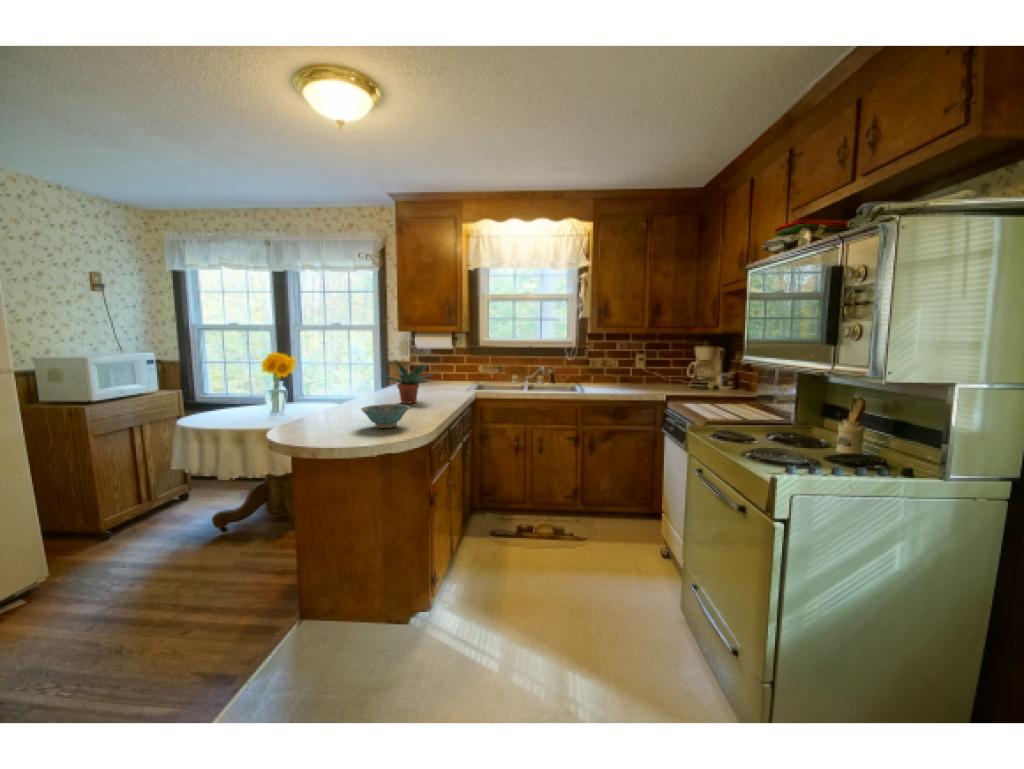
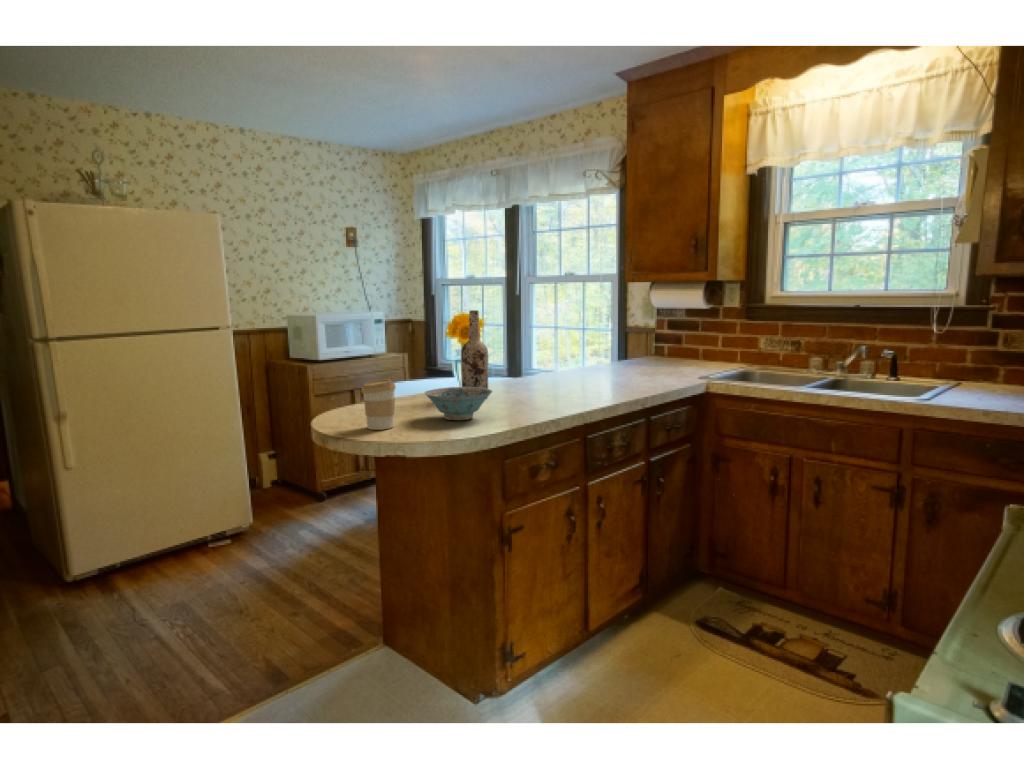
wine bottle: none [349,351,370,415] -> present [461,310,488,389]
potted plant: present [382,362,432,404] -> none [530,324,610,391]
coffee cup: none [330,403,358,441] -> present [361,379,396,430]

